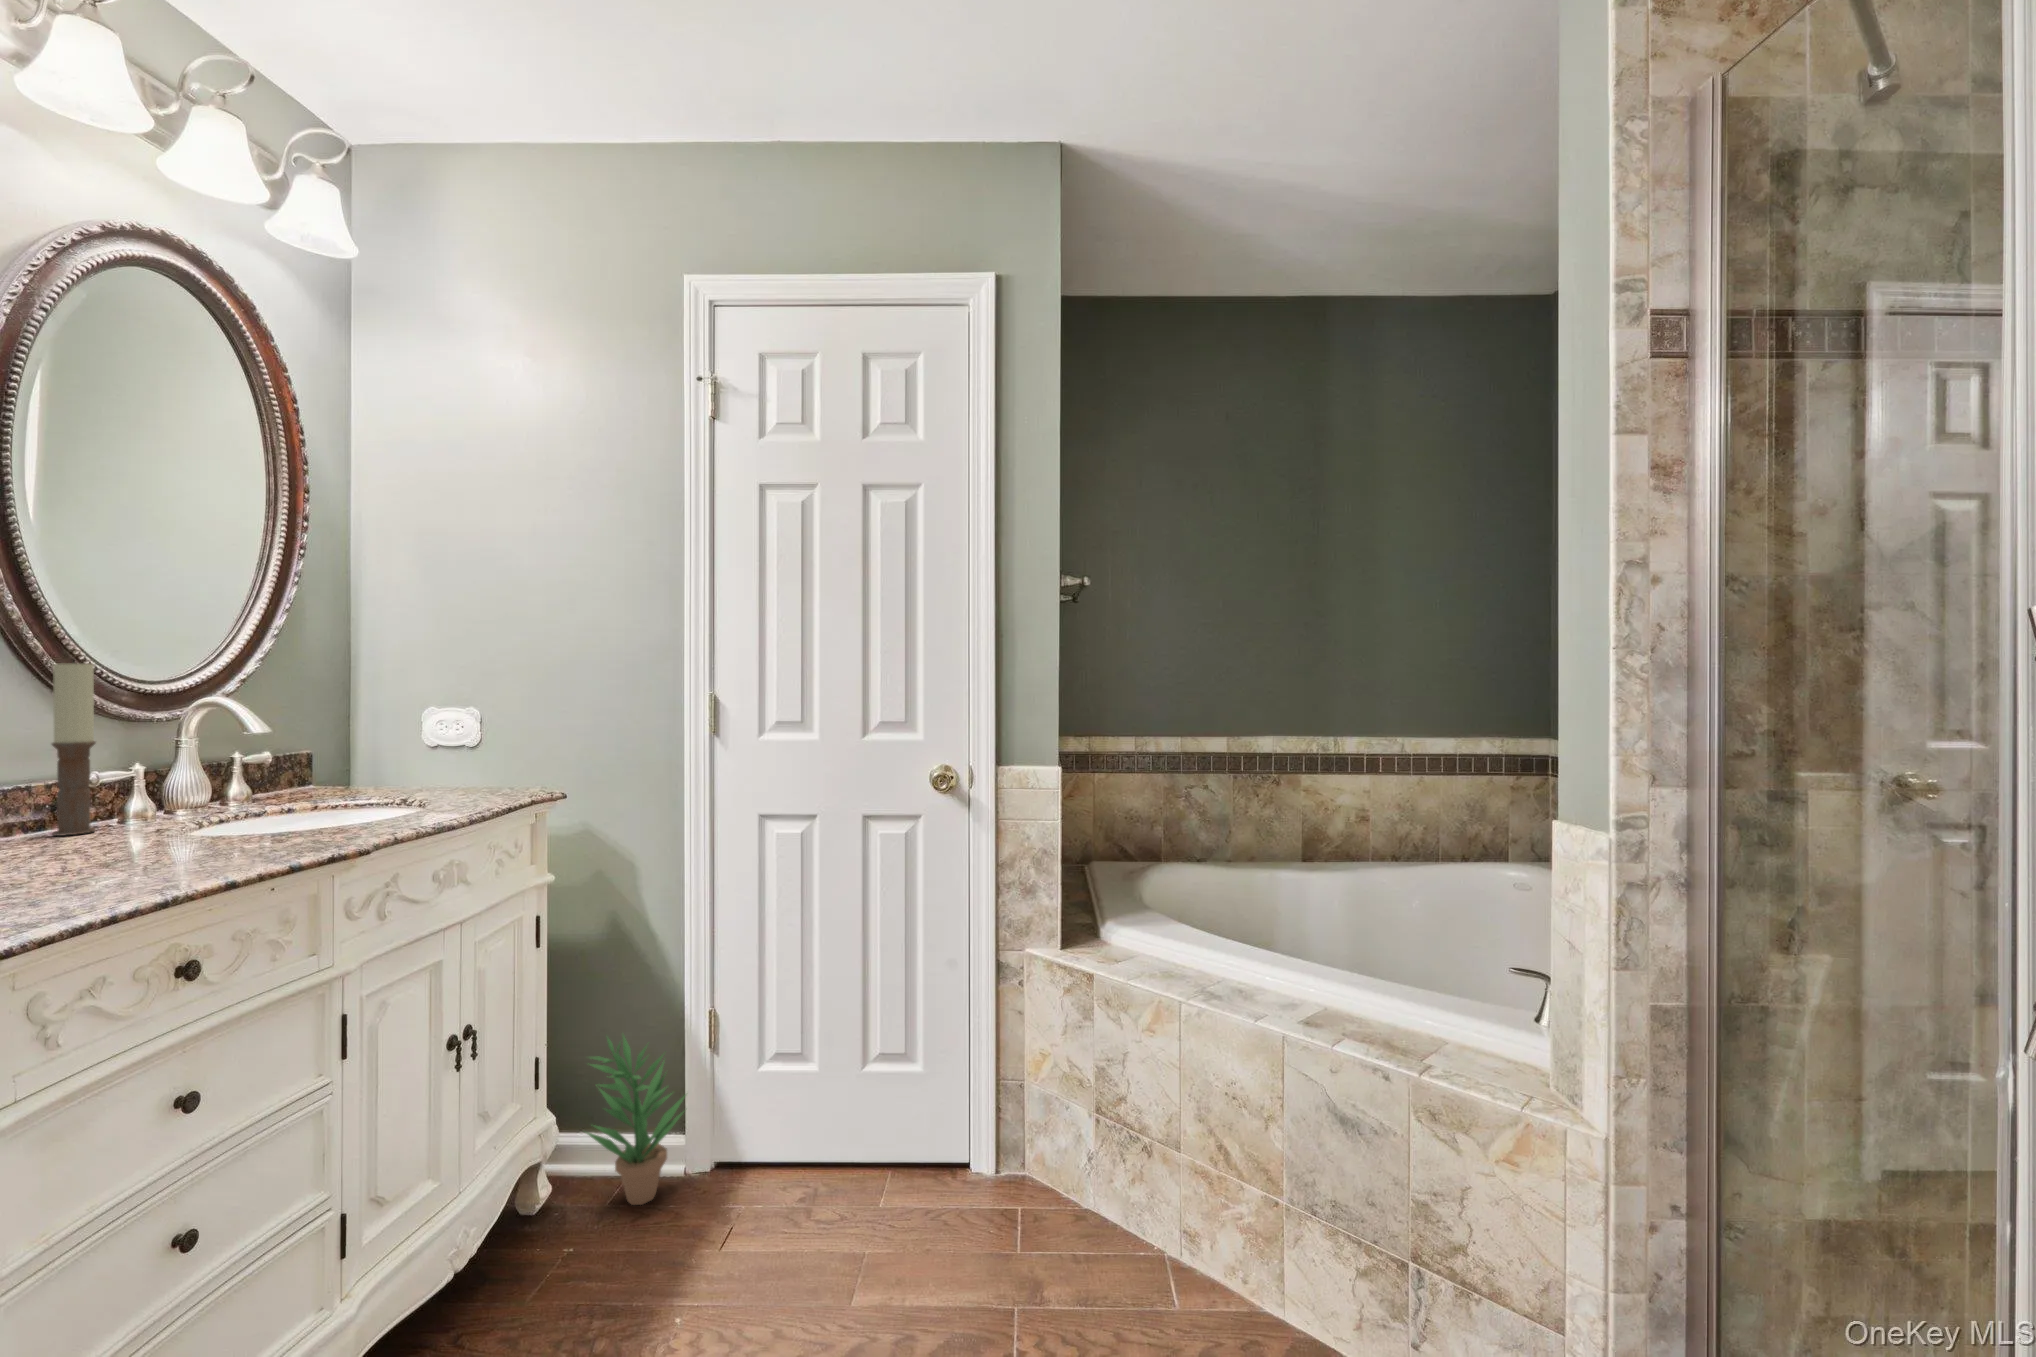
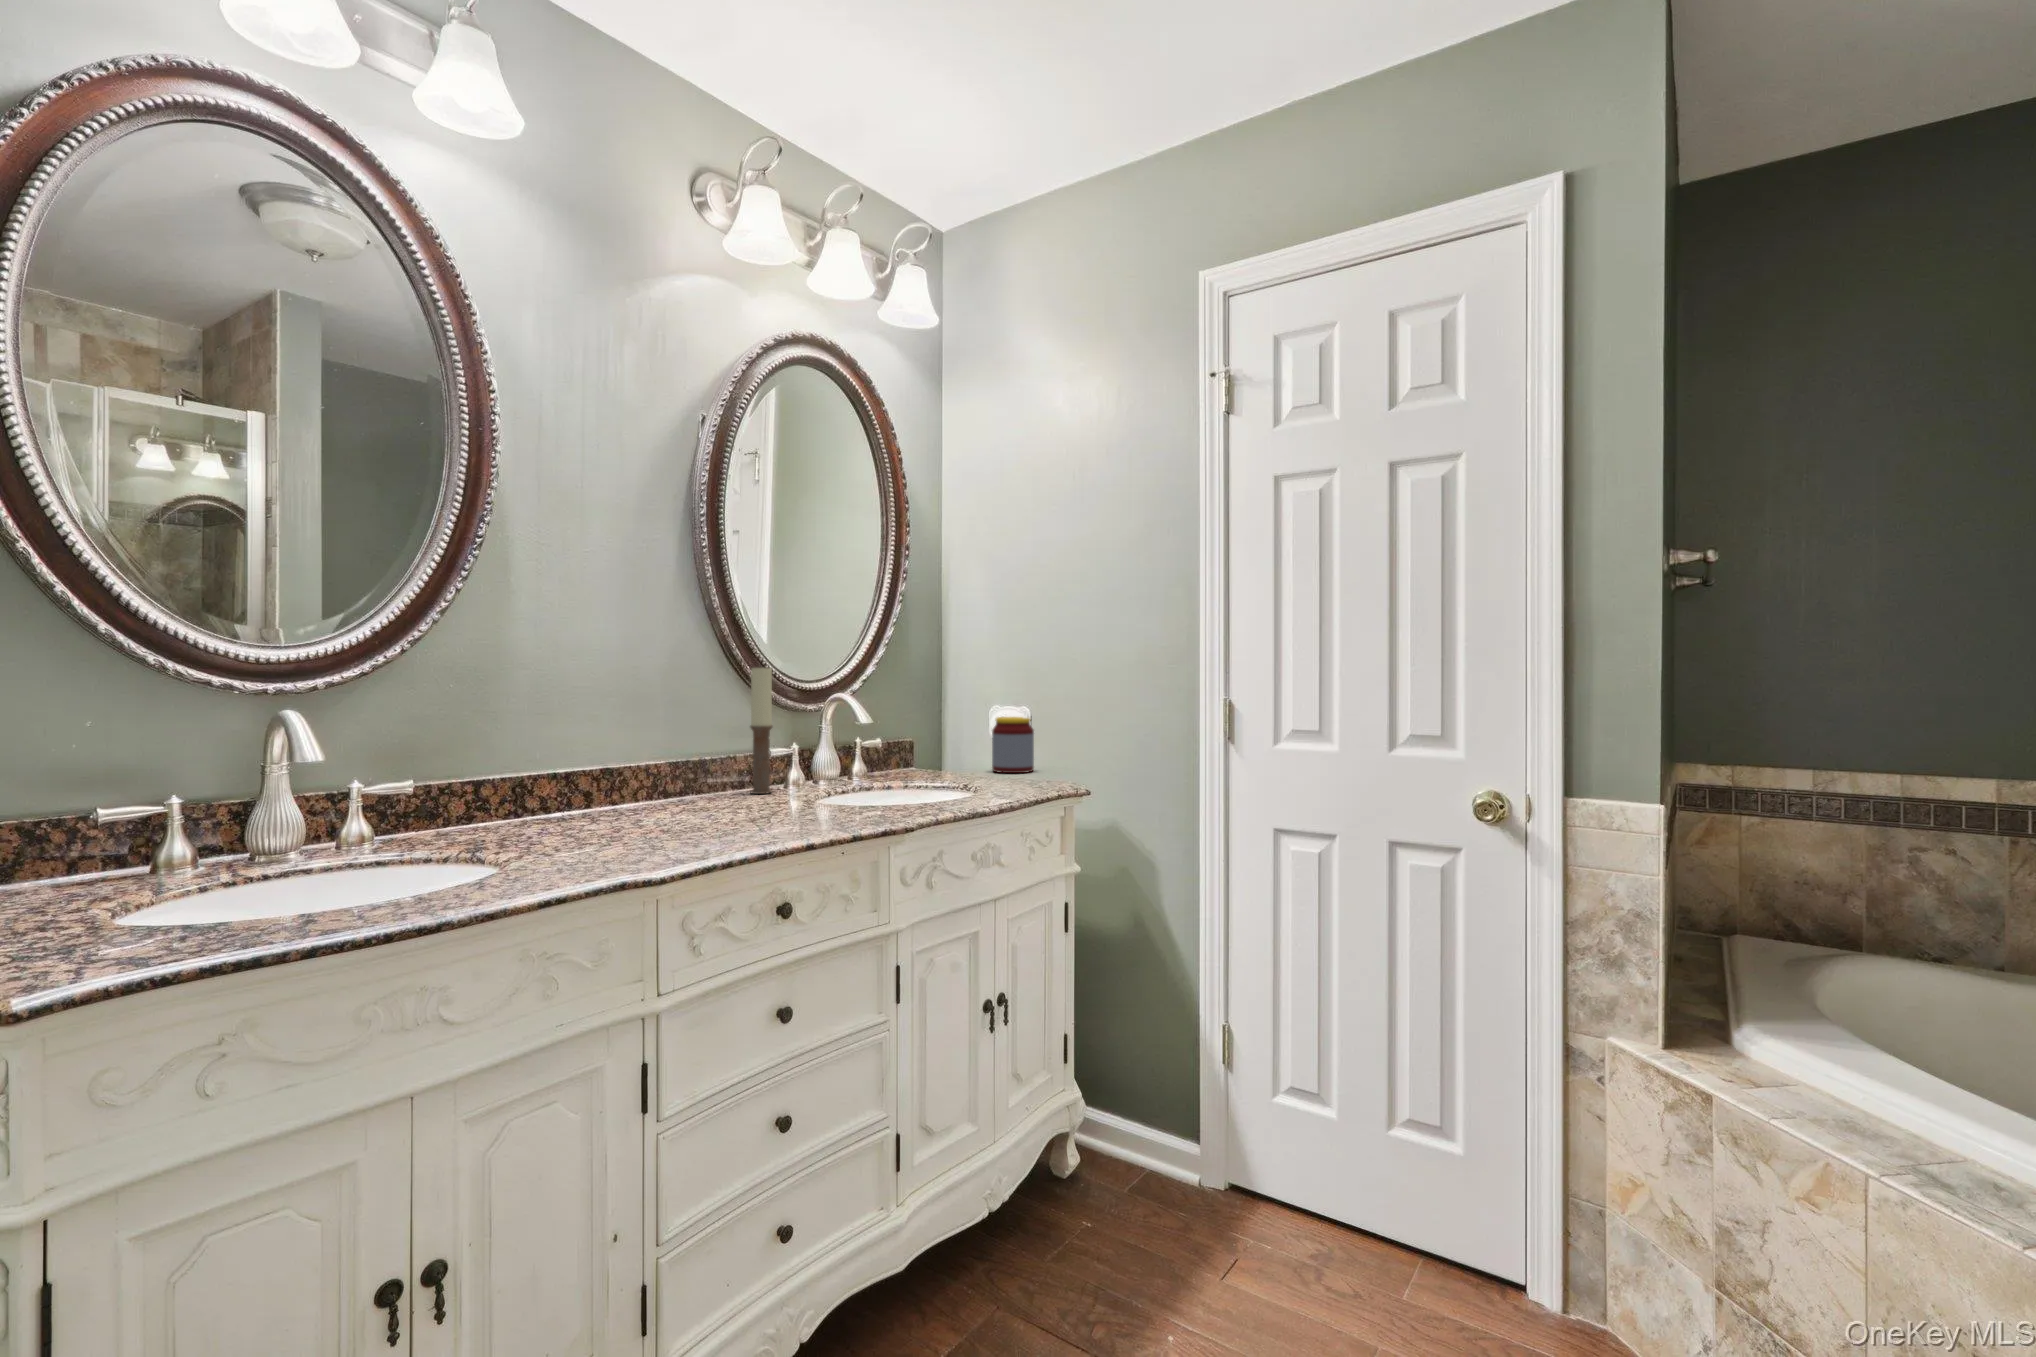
jar: none [437,720,493,784] -> present [992,717,1034,773]
potted plant: present [585,1035,685,1205] -> none [1098,1025,1196,1203]

